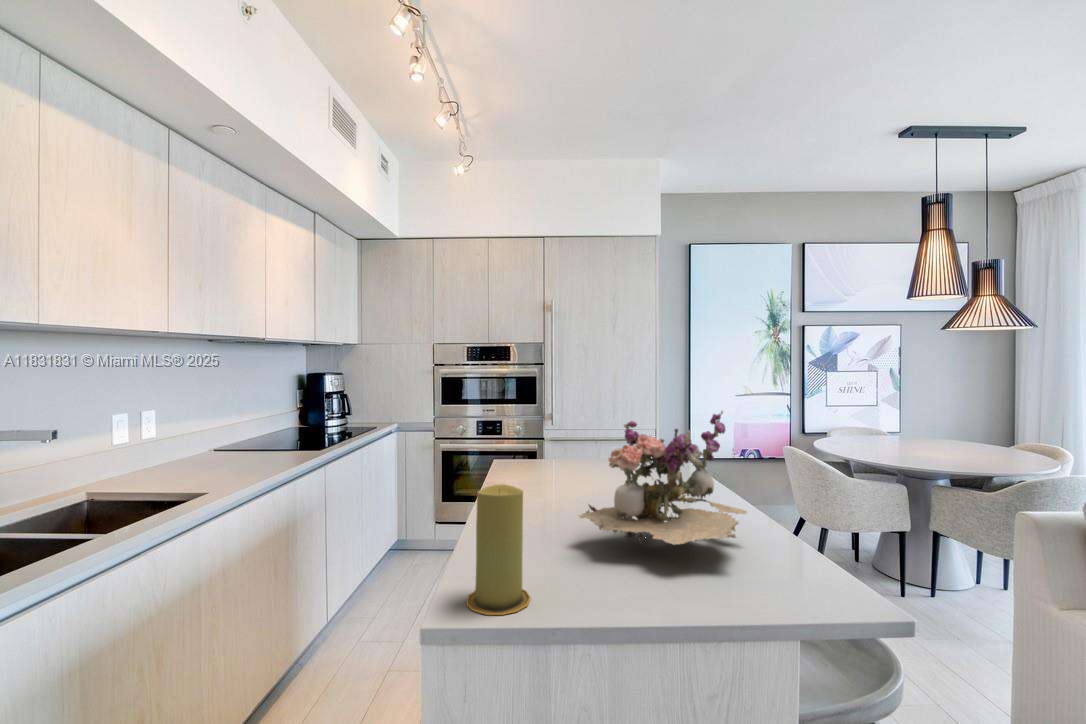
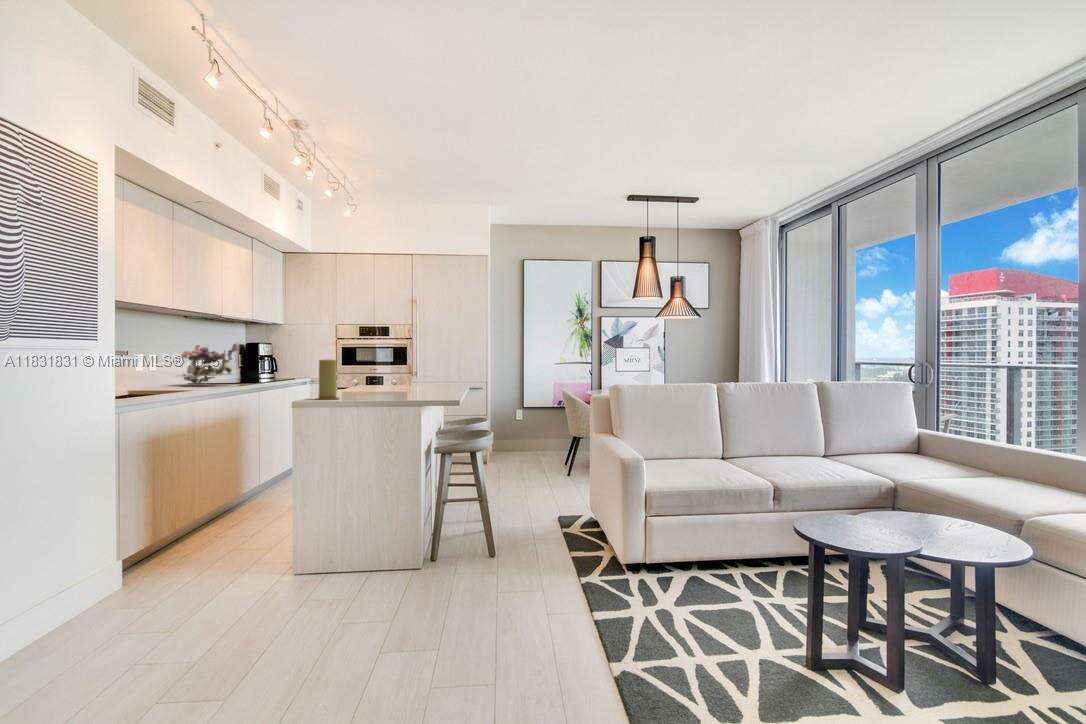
flower arrangement: present [579,411,747,545] -> present [181,343,237,384]

